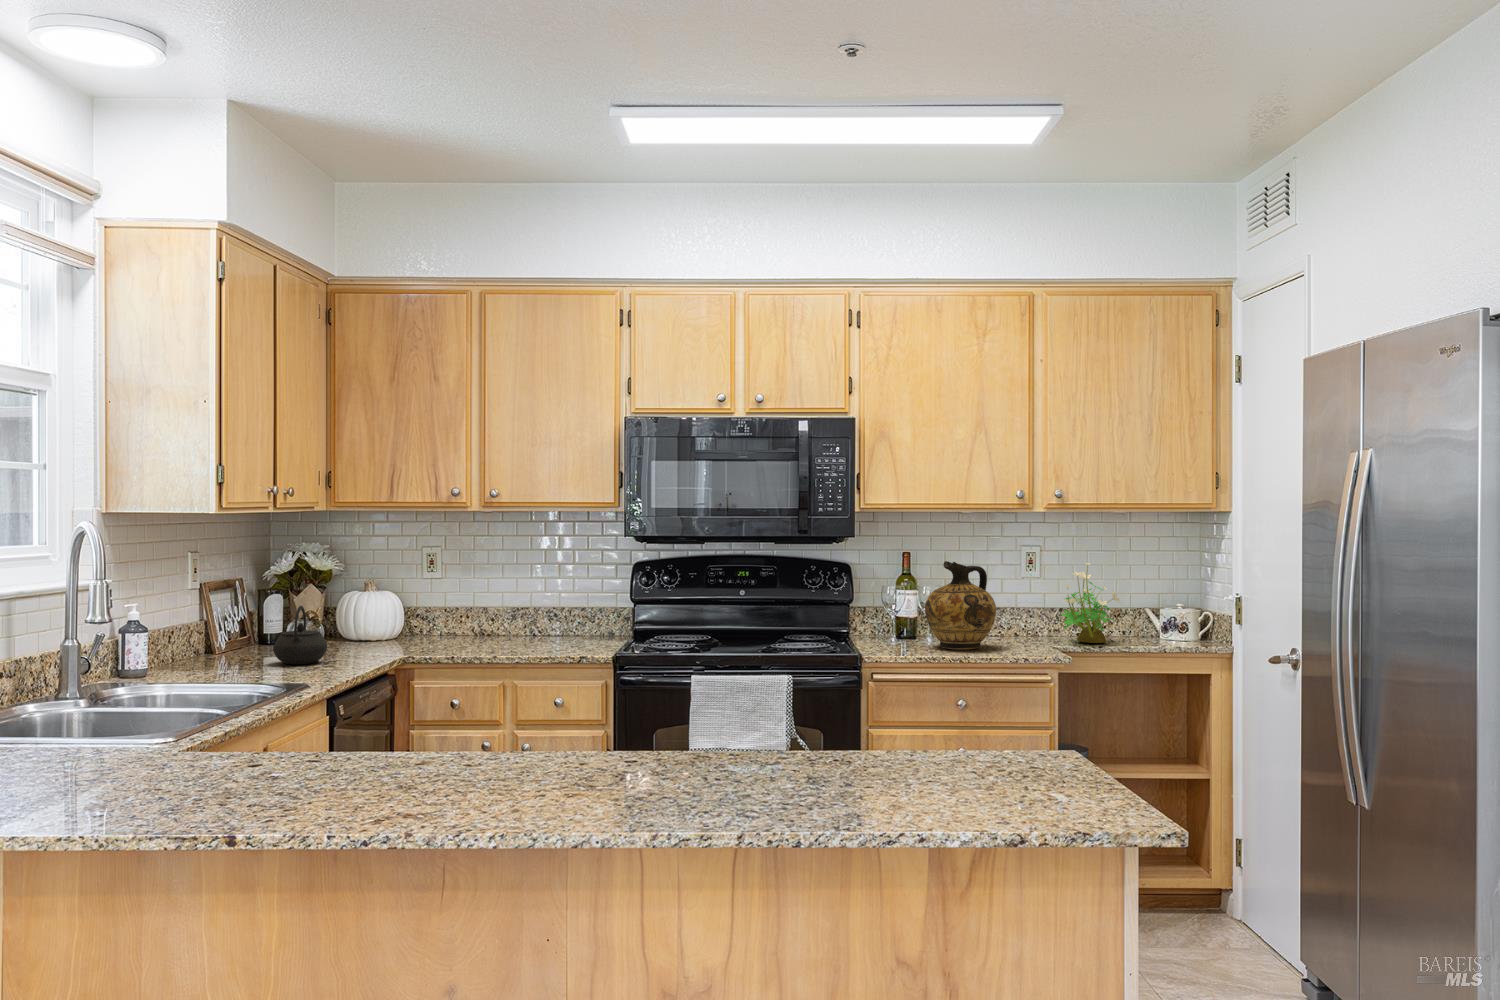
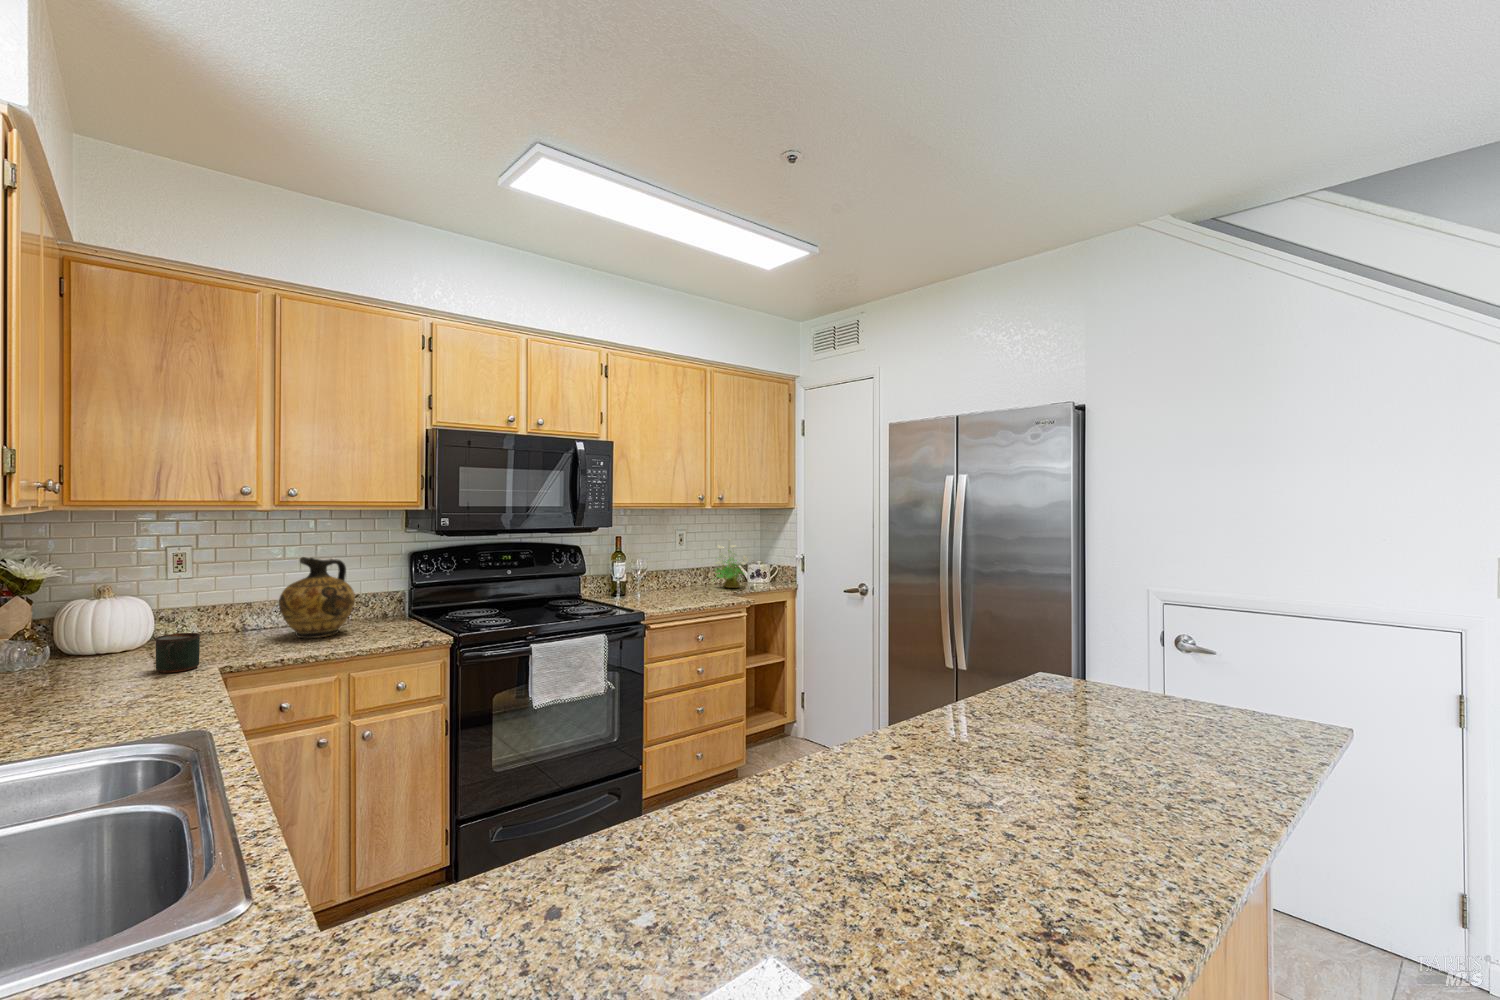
ceramic jug: present [925,561,996,649] -> present [279,557,355,638]
kettle: present [273,606,327,665] -> none [53,628,137,700]
mug: none [360,622,394,655] -> present [155,633,200,673]

